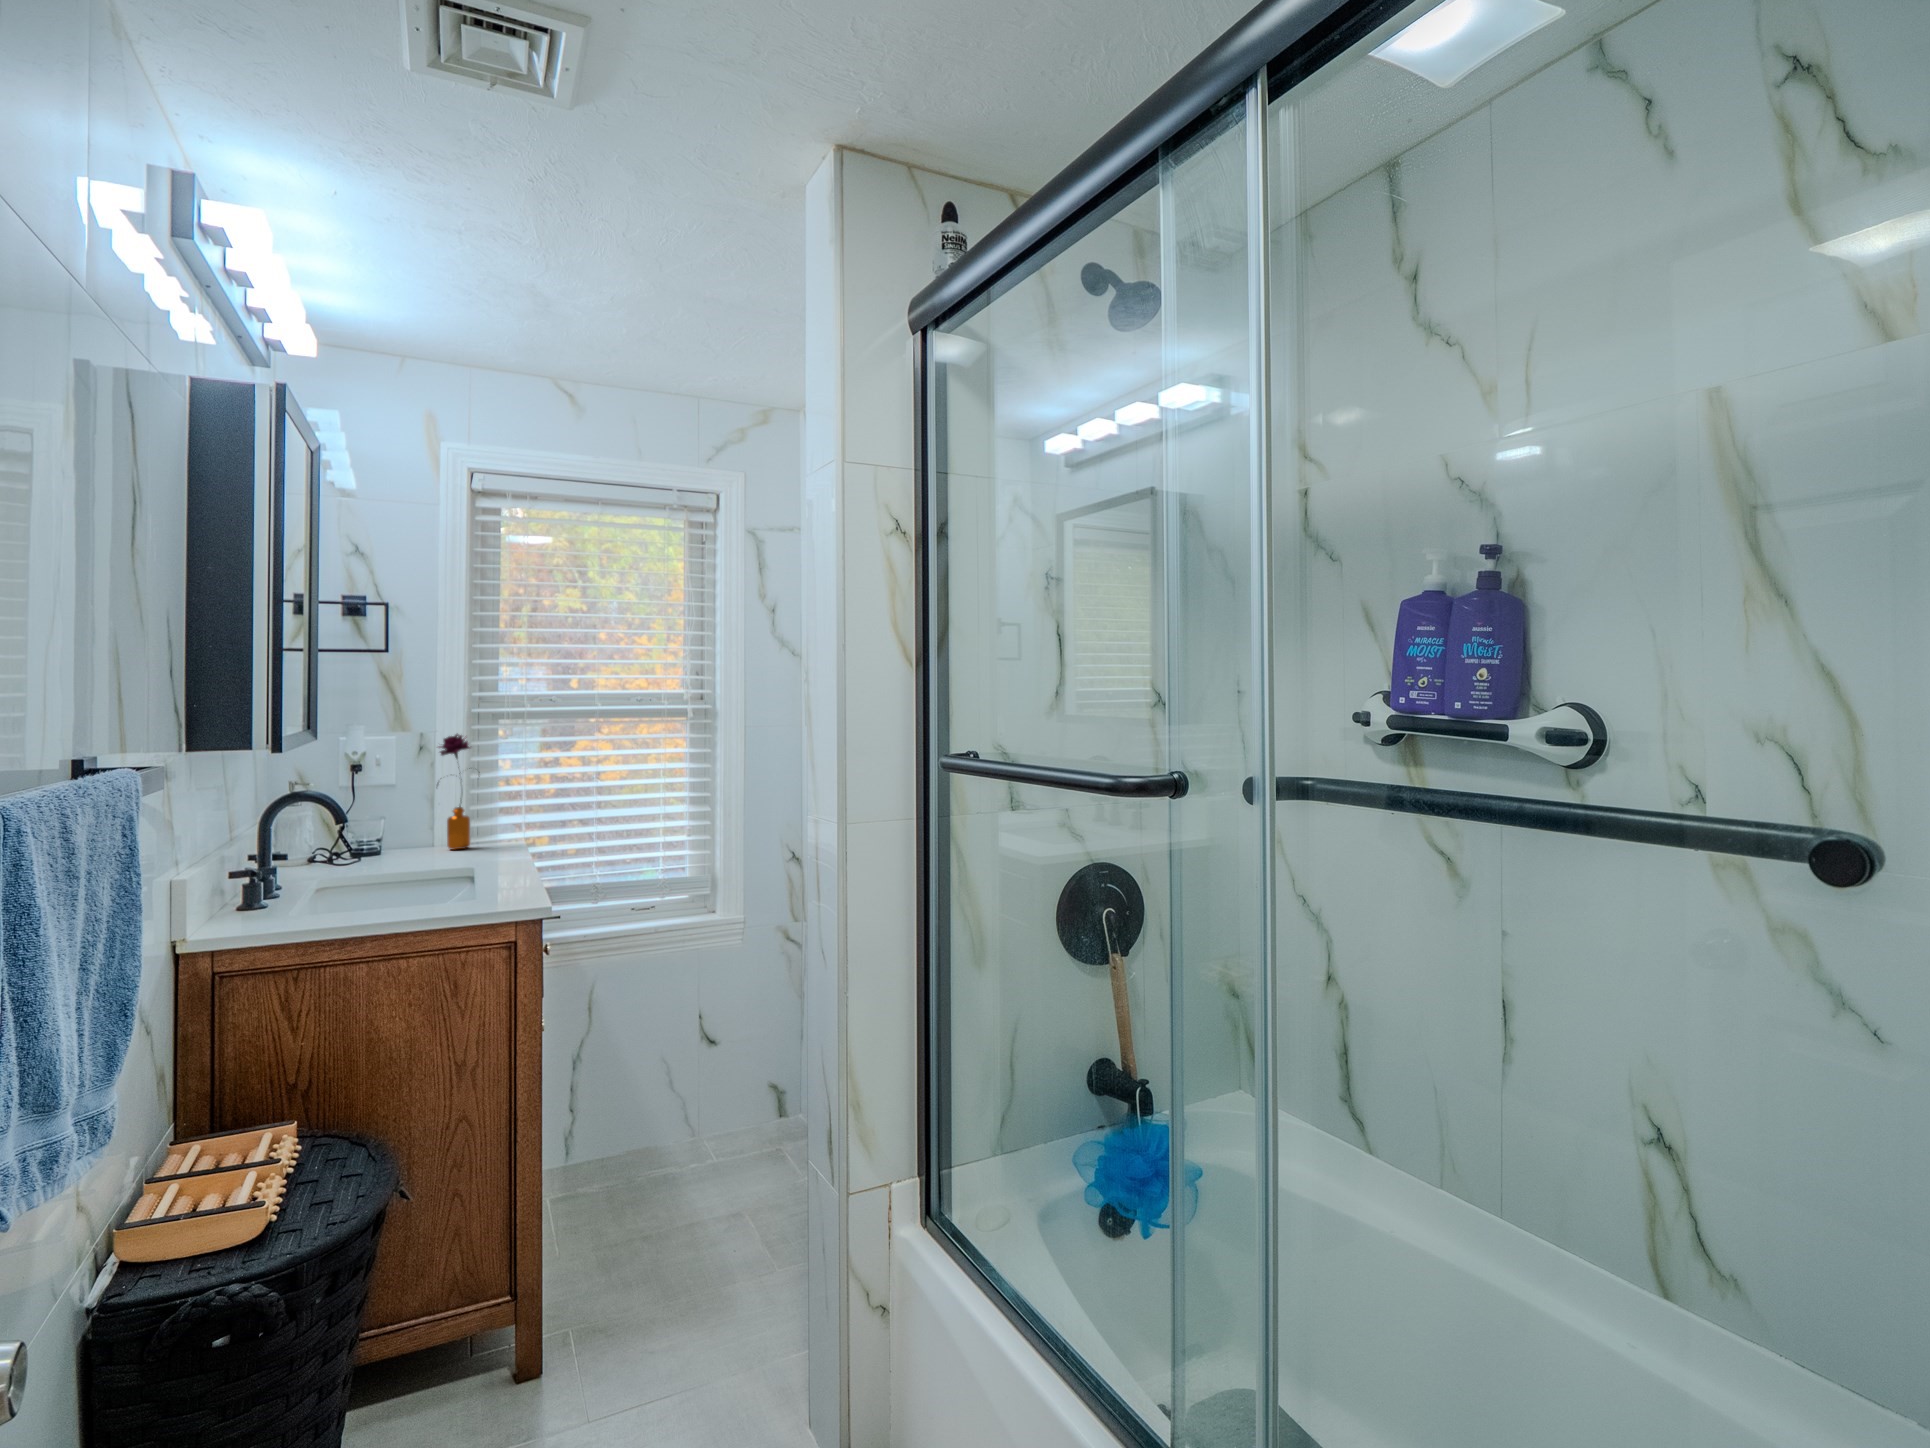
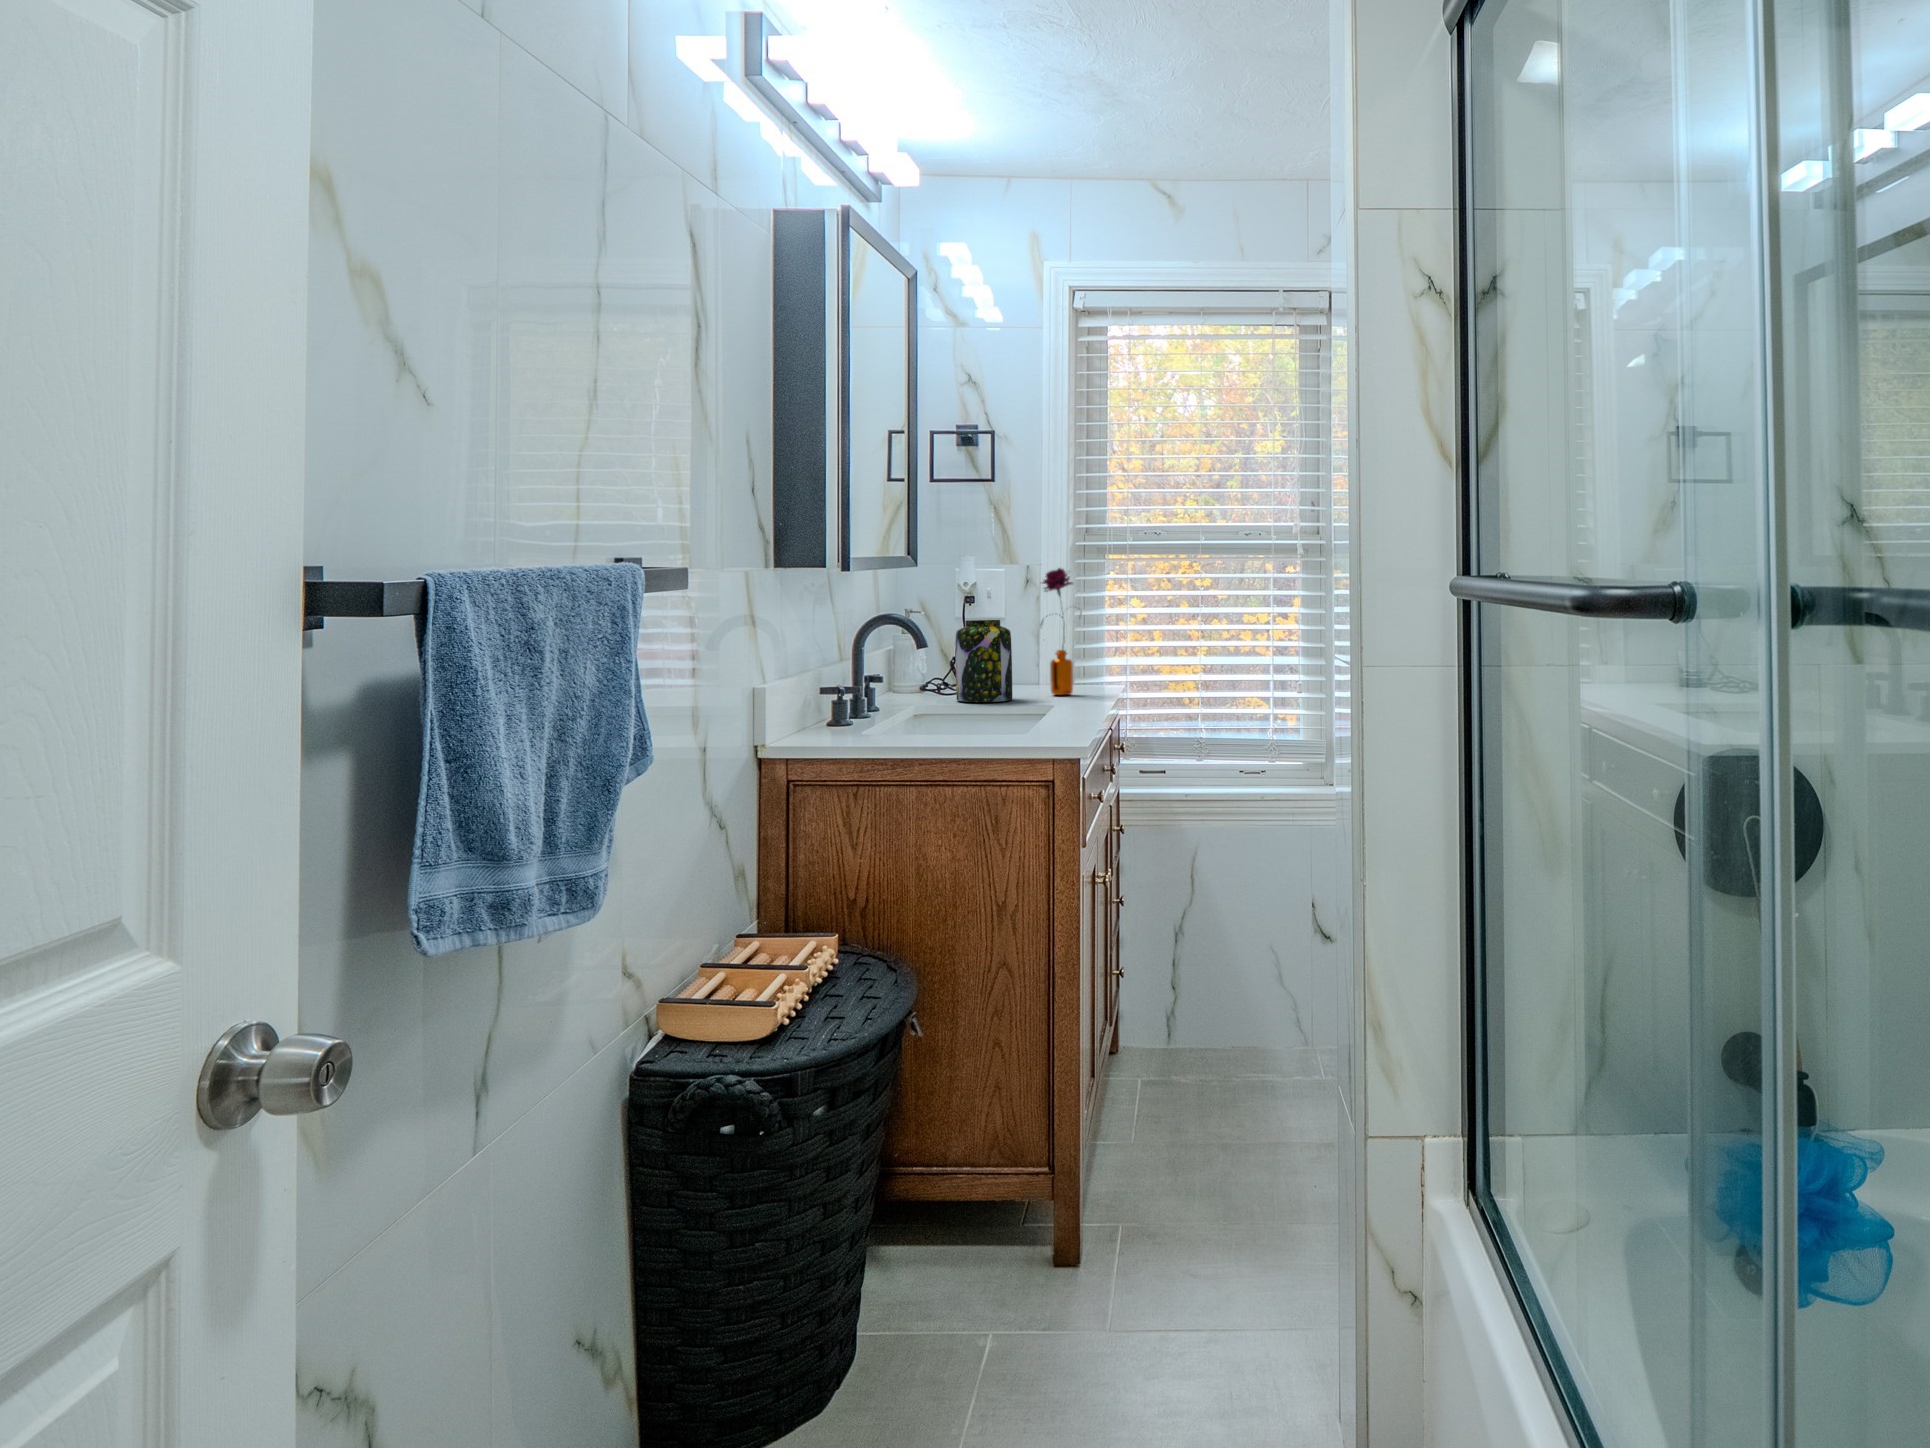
jar: none [349,784,412,865] -> present [955,620,1012,702]

